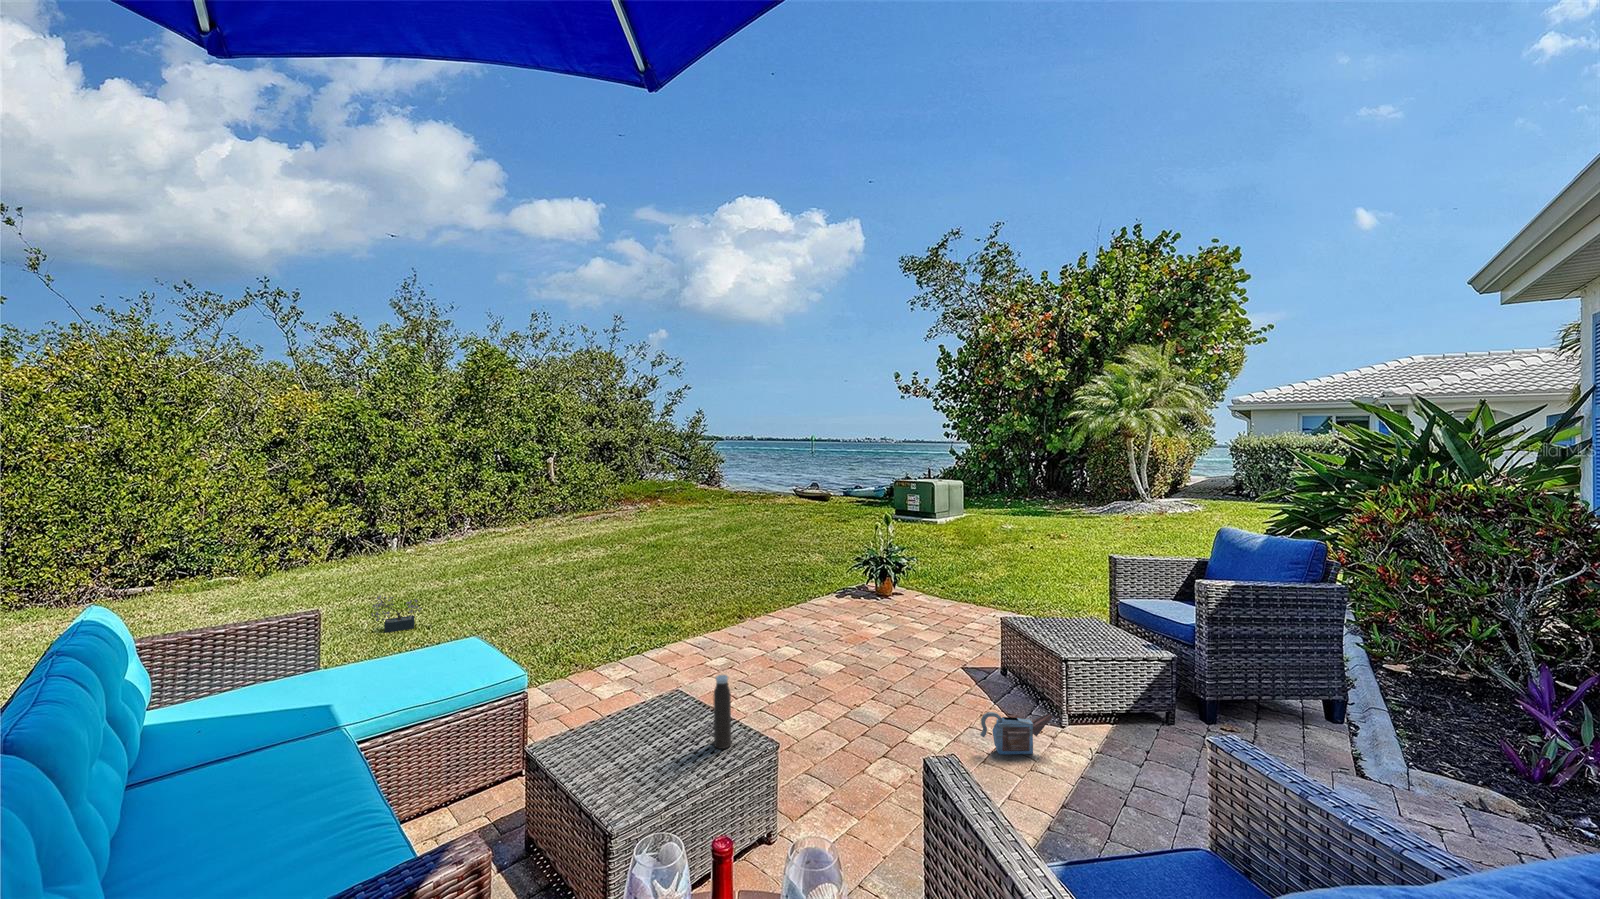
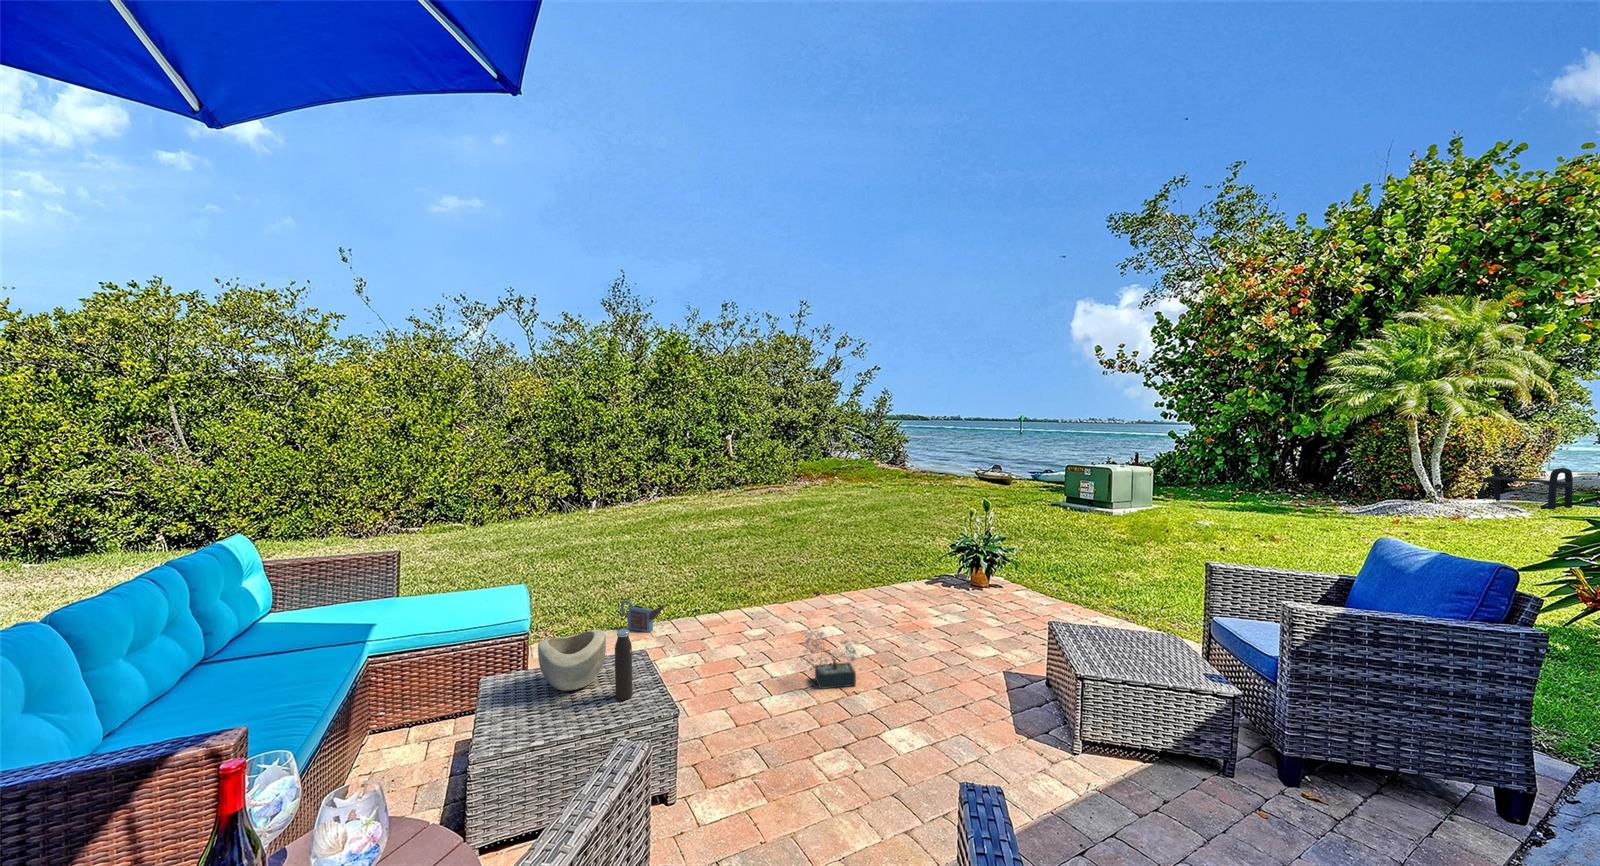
bench: none [1158,468,1210,500] -> present [1477,464,1573,509]
decorative plant: present [371,595,422,633] -> present [800,632,864,689]
decorative bowl: none [619,680,689,751] -> present [538,629,606,691]
watering can: present [980,712,1053,754] -> present [621,600,664,632]

